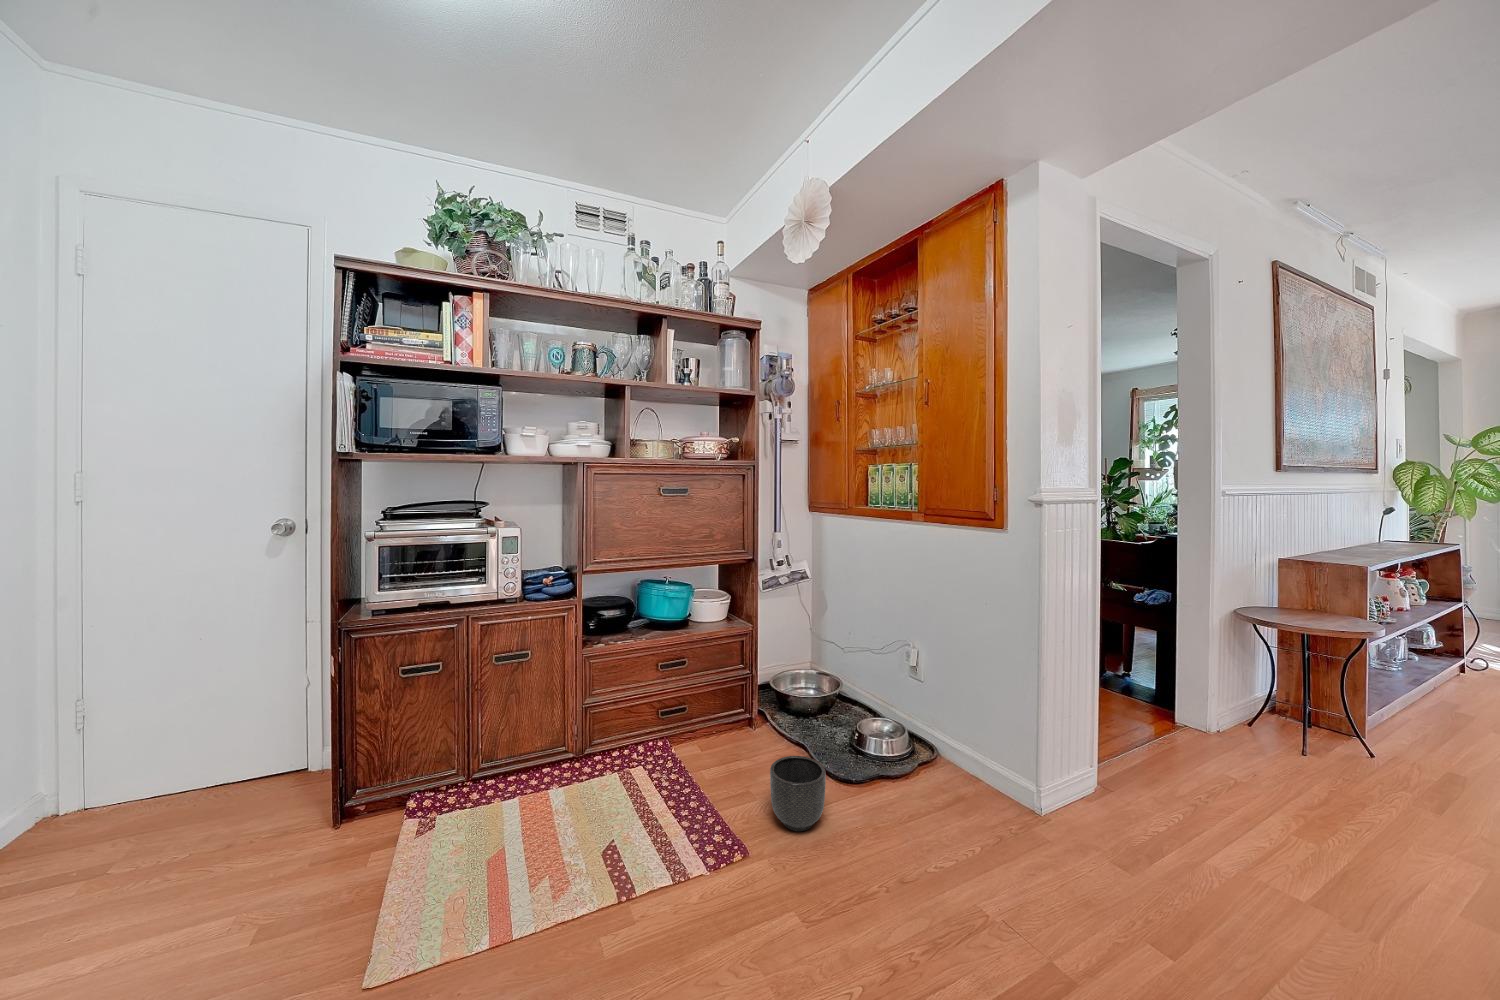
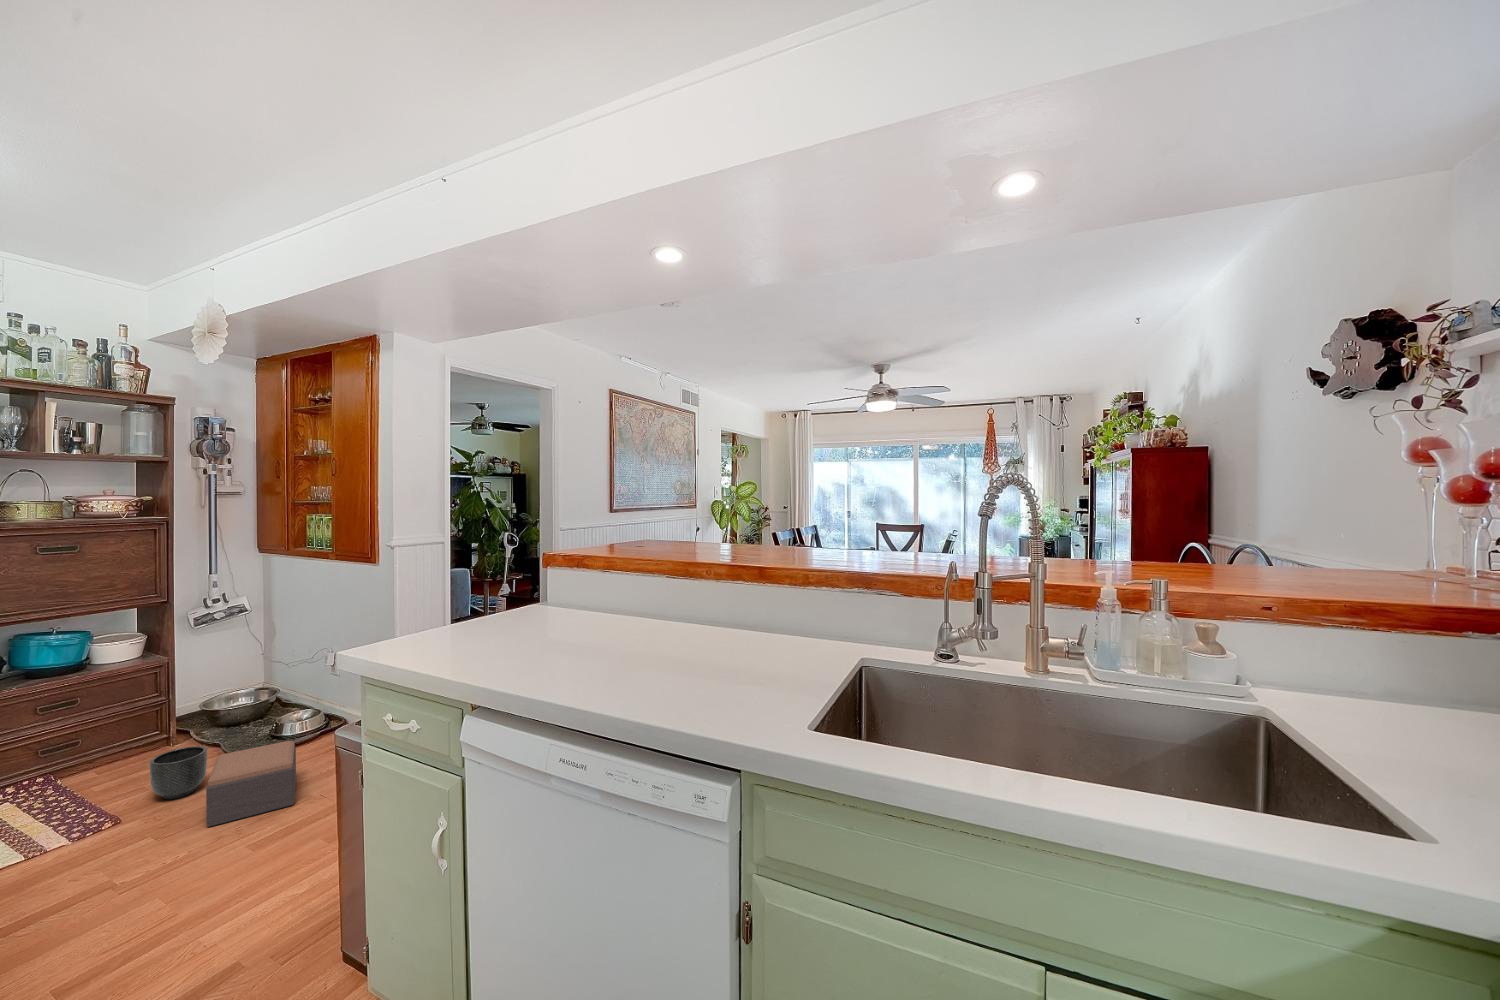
footstool: none [848,792,980,928] -> present [206,741,296,827]

